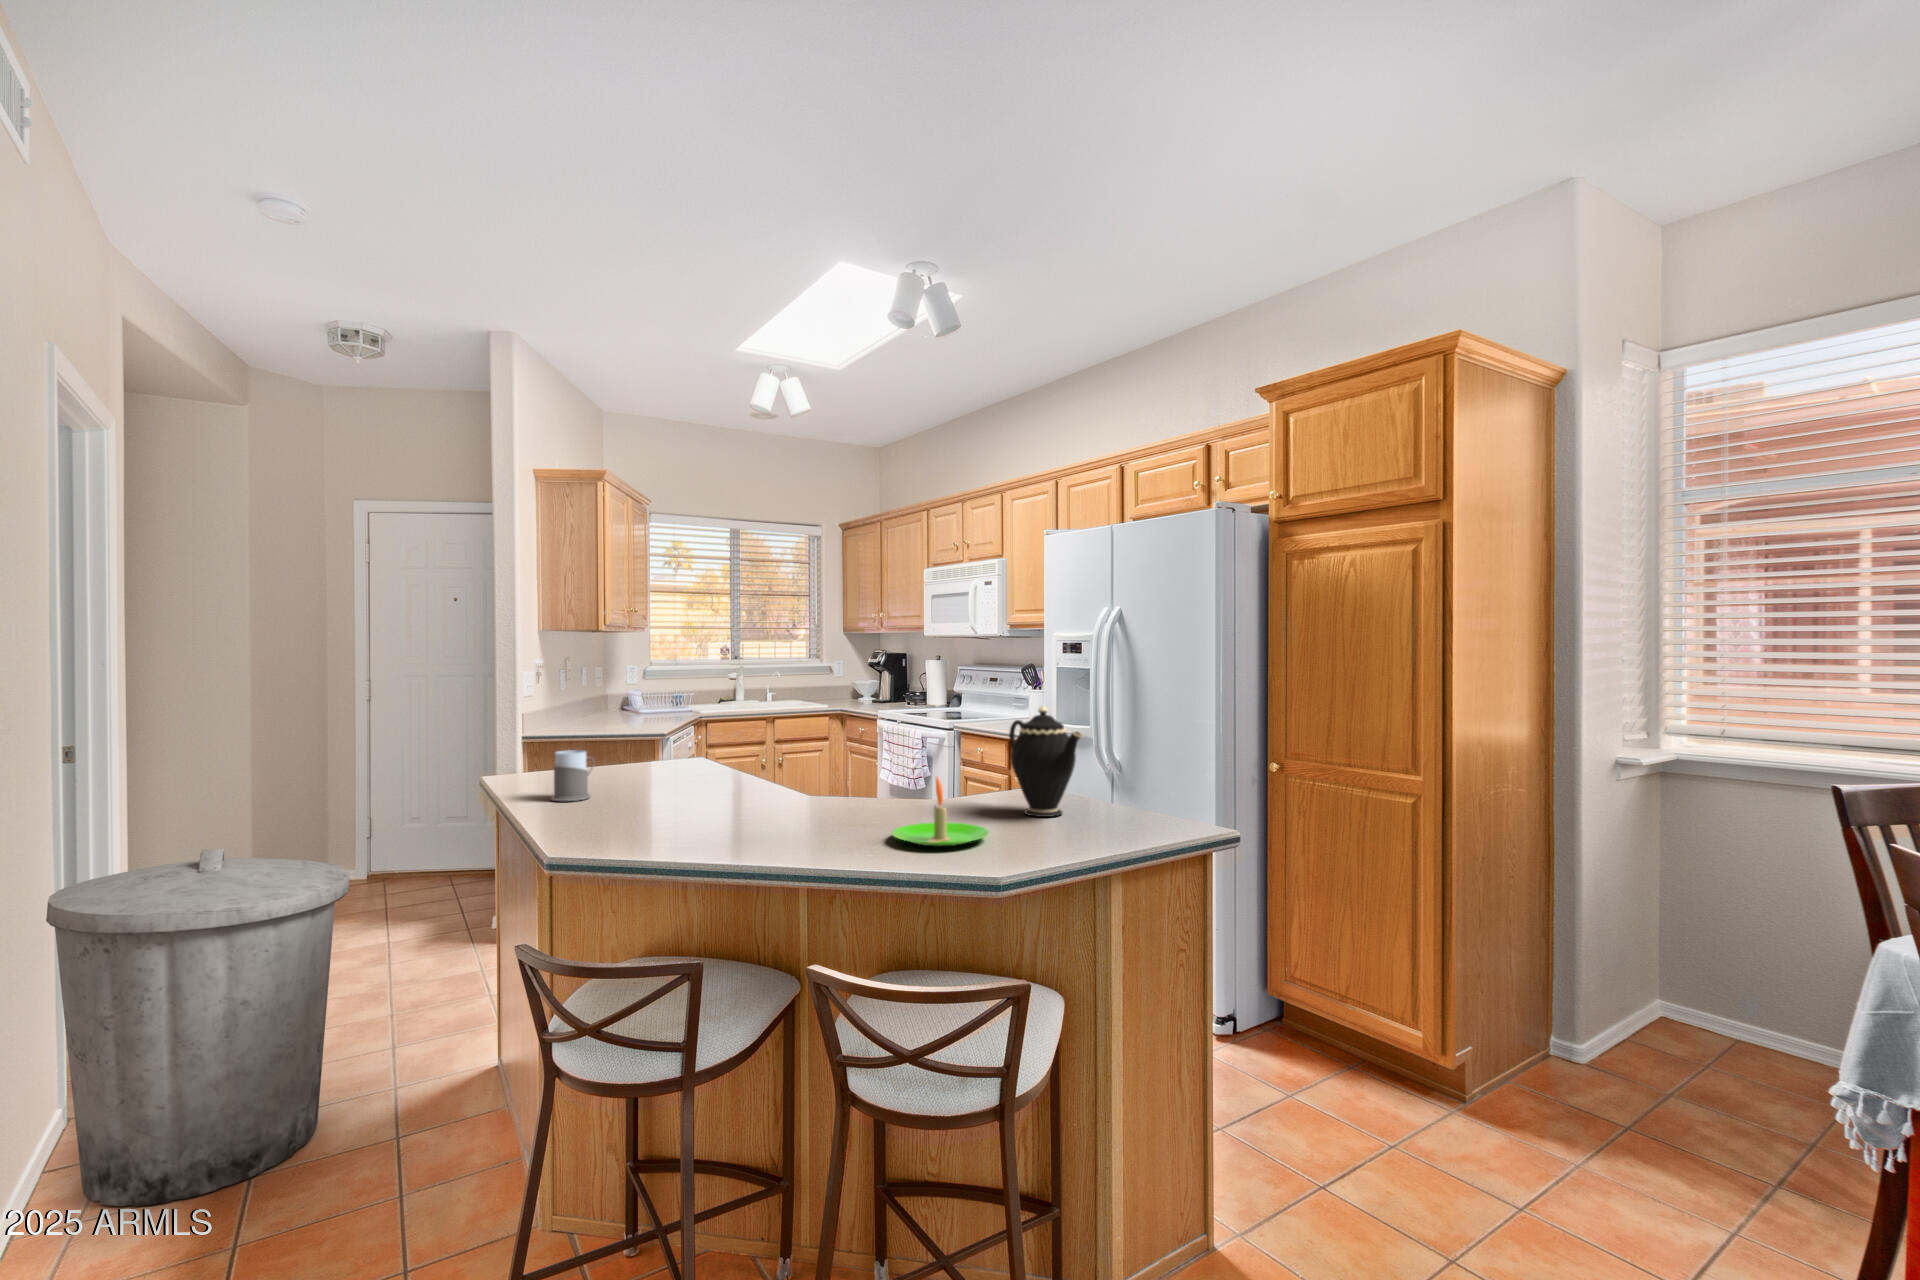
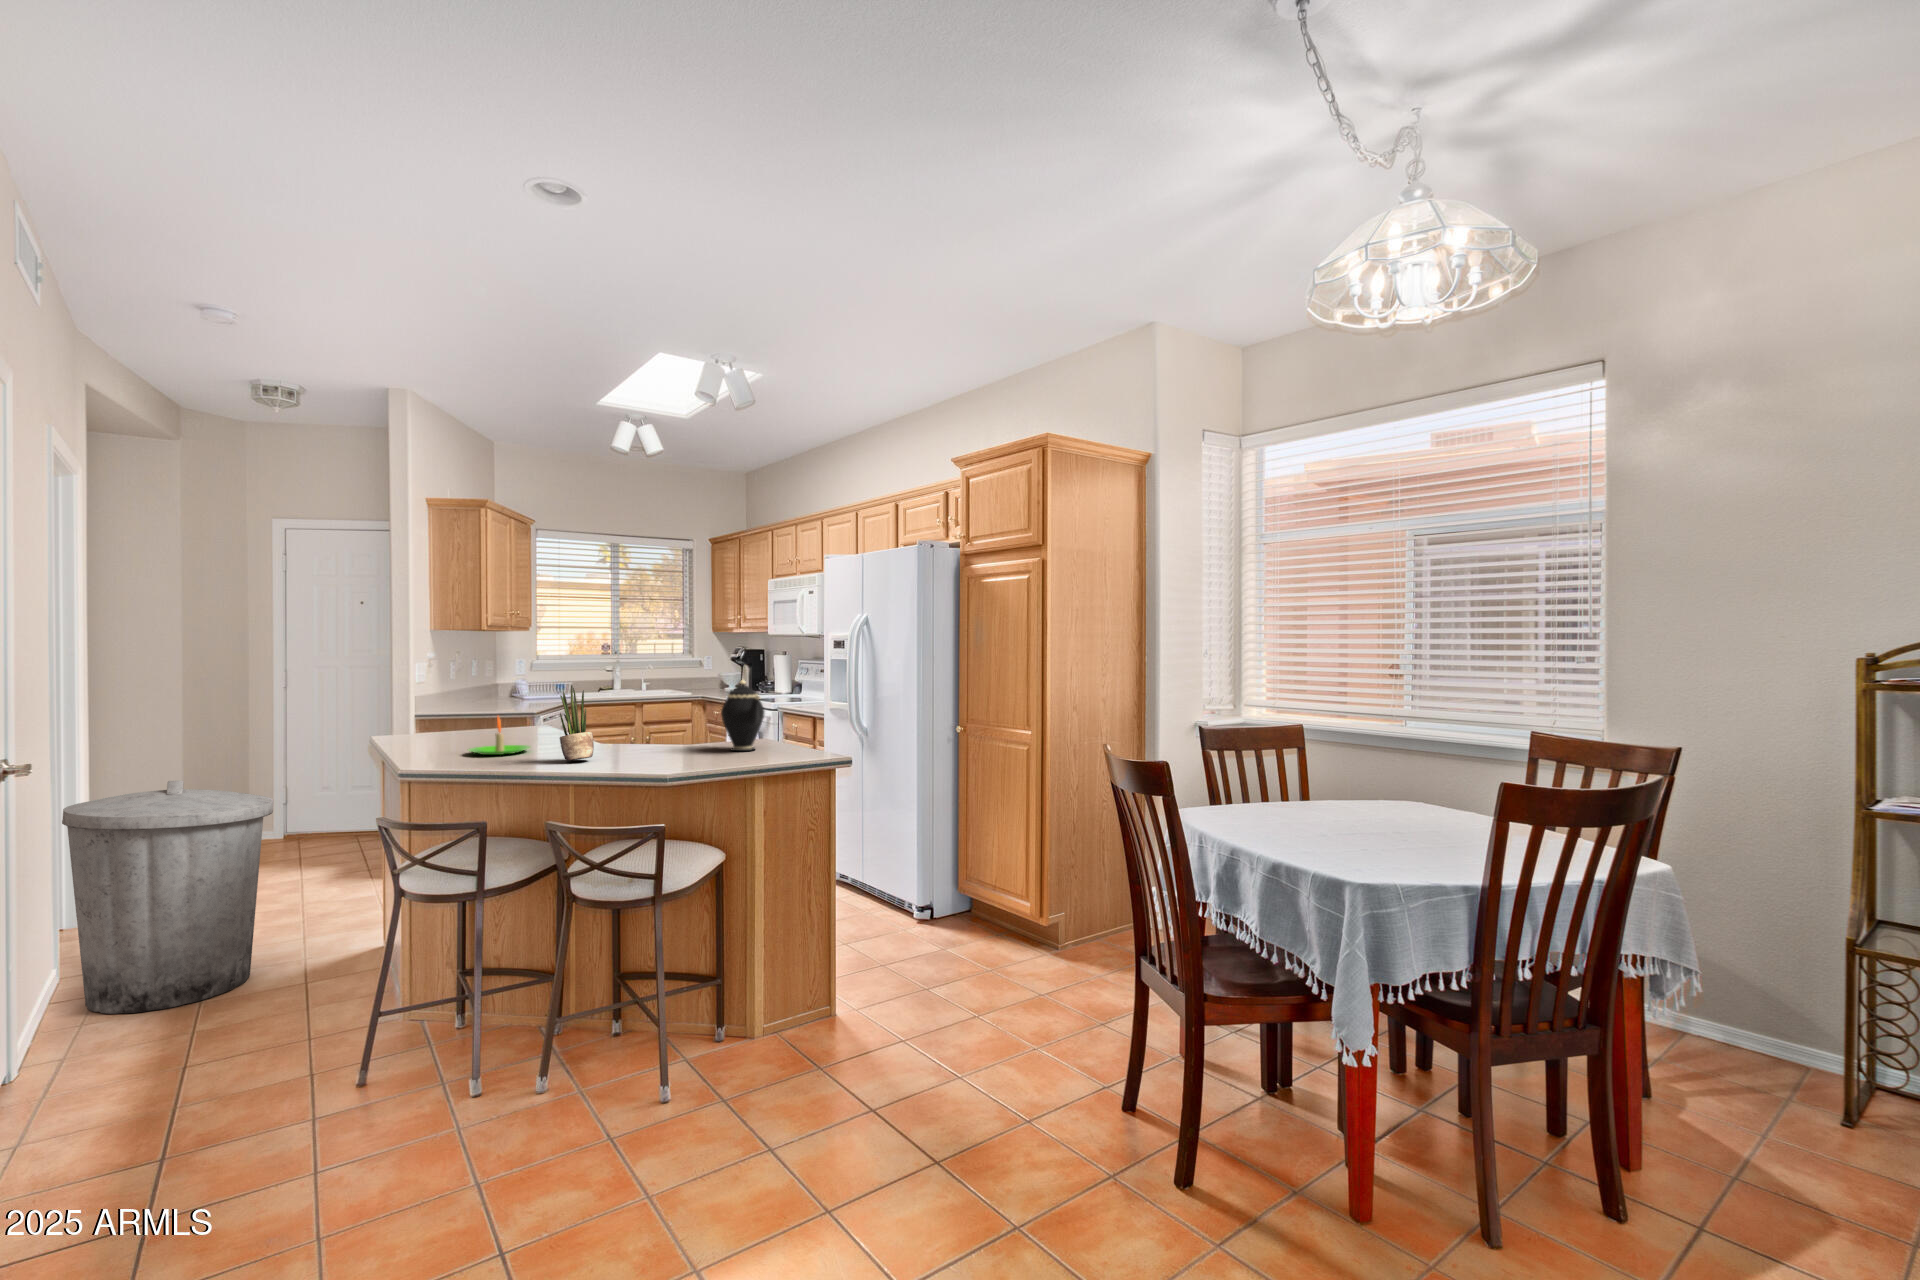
potted plant: none [787,716,838,838] -> present [560,685,594,761]
mug: present [551,750,594,801] -> none [416,712,449,746]
candle: present [892,777,989,846] -> present [467,717,530,755]

